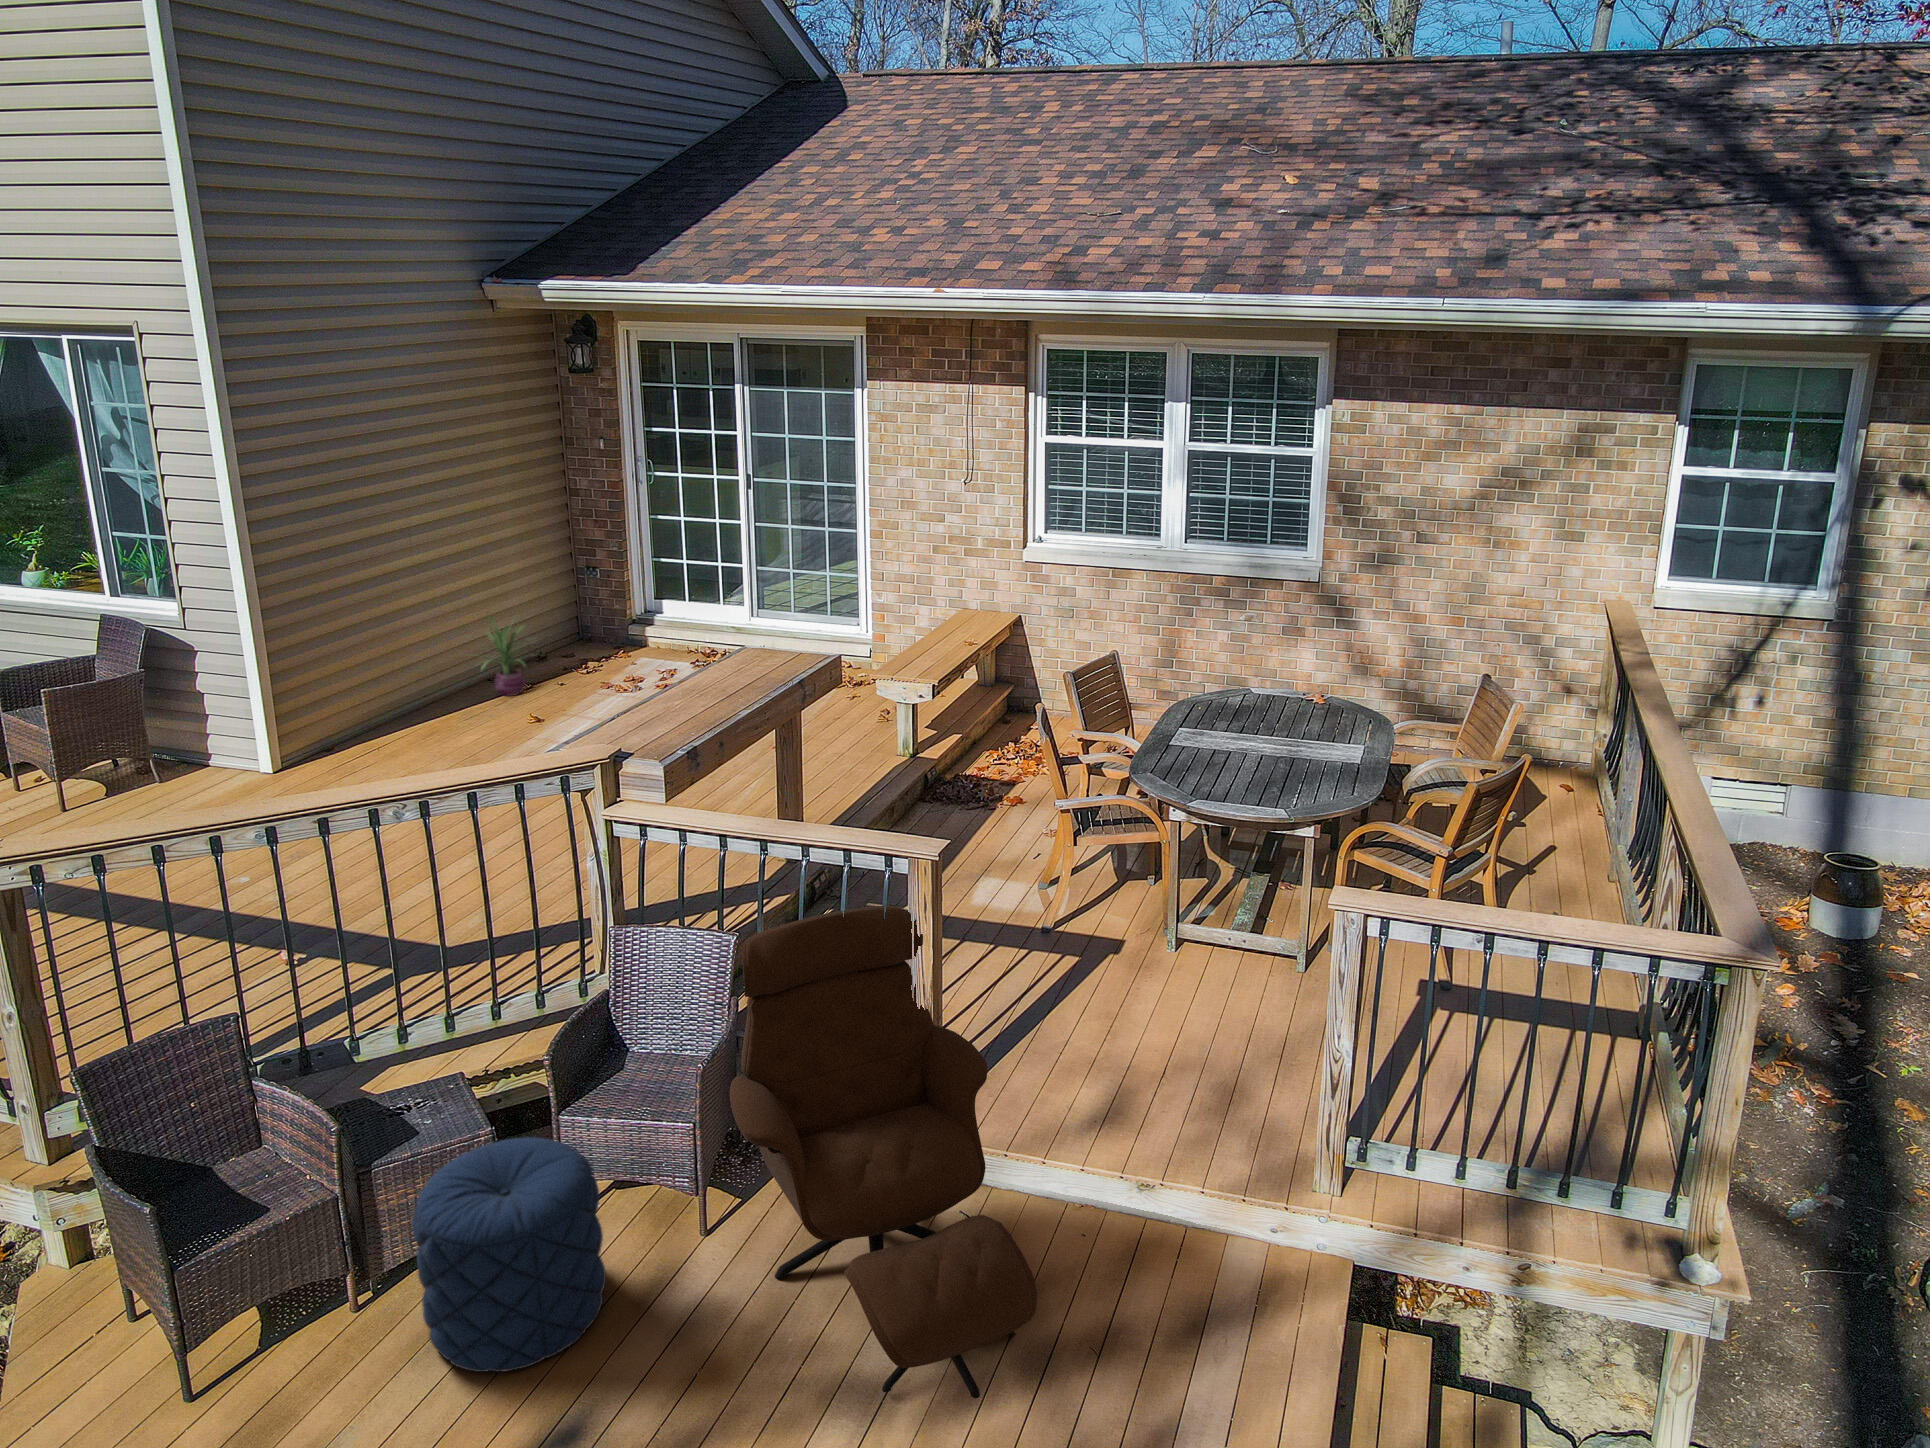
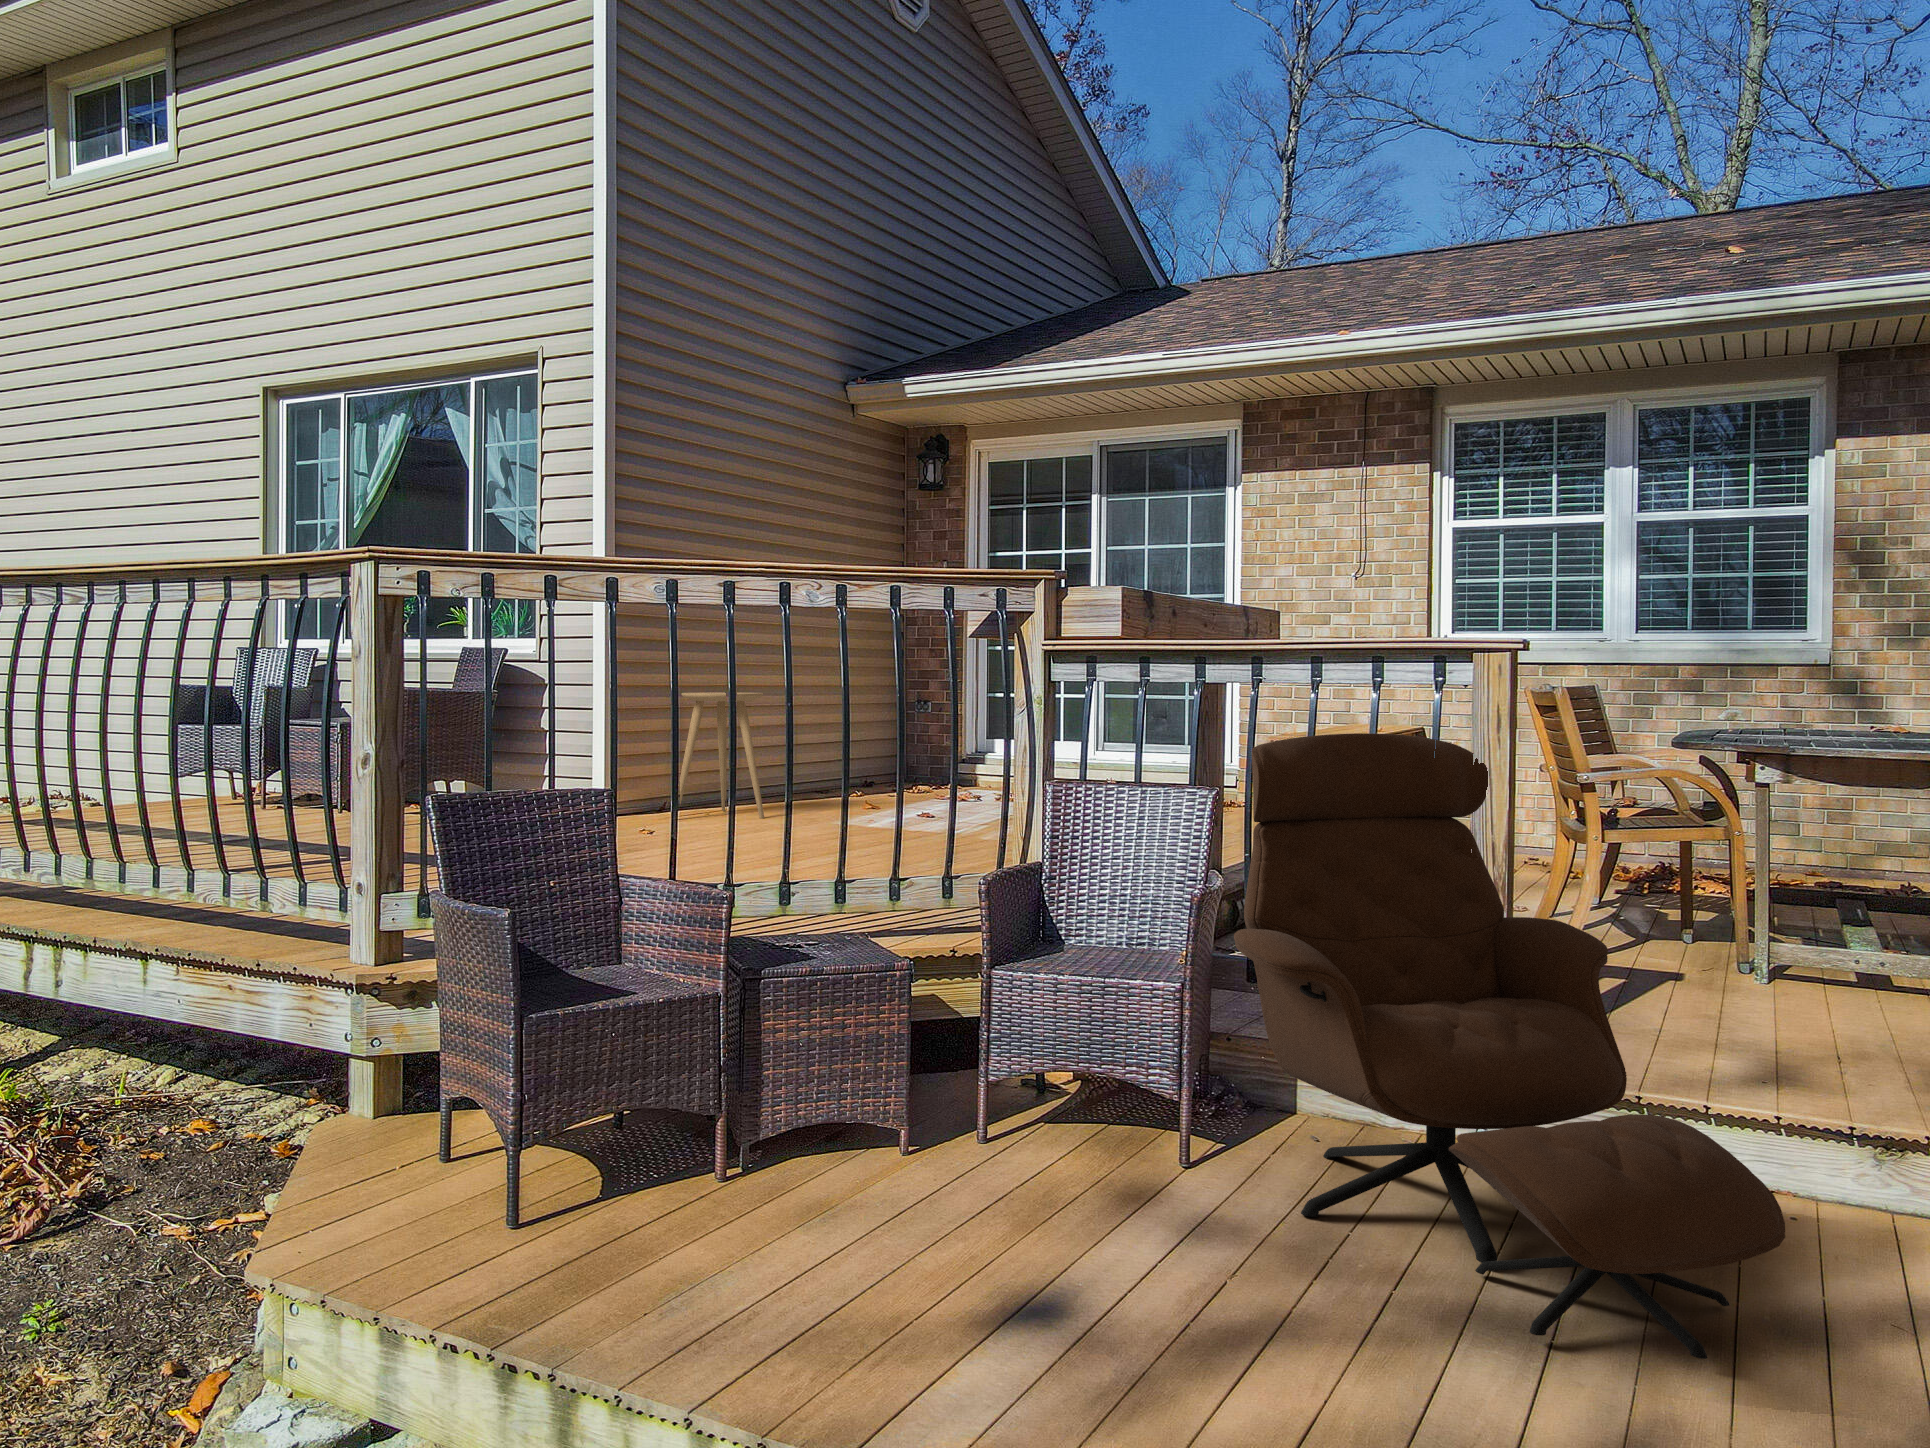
decorative plant: present [481,615,530,696] -> none [788,714,887,802]
side table: none [332,621,429,750] -> present [679,692,764,819]
pouf: present [412,1137,606,1372] -> none [824,971,1066,1254]

